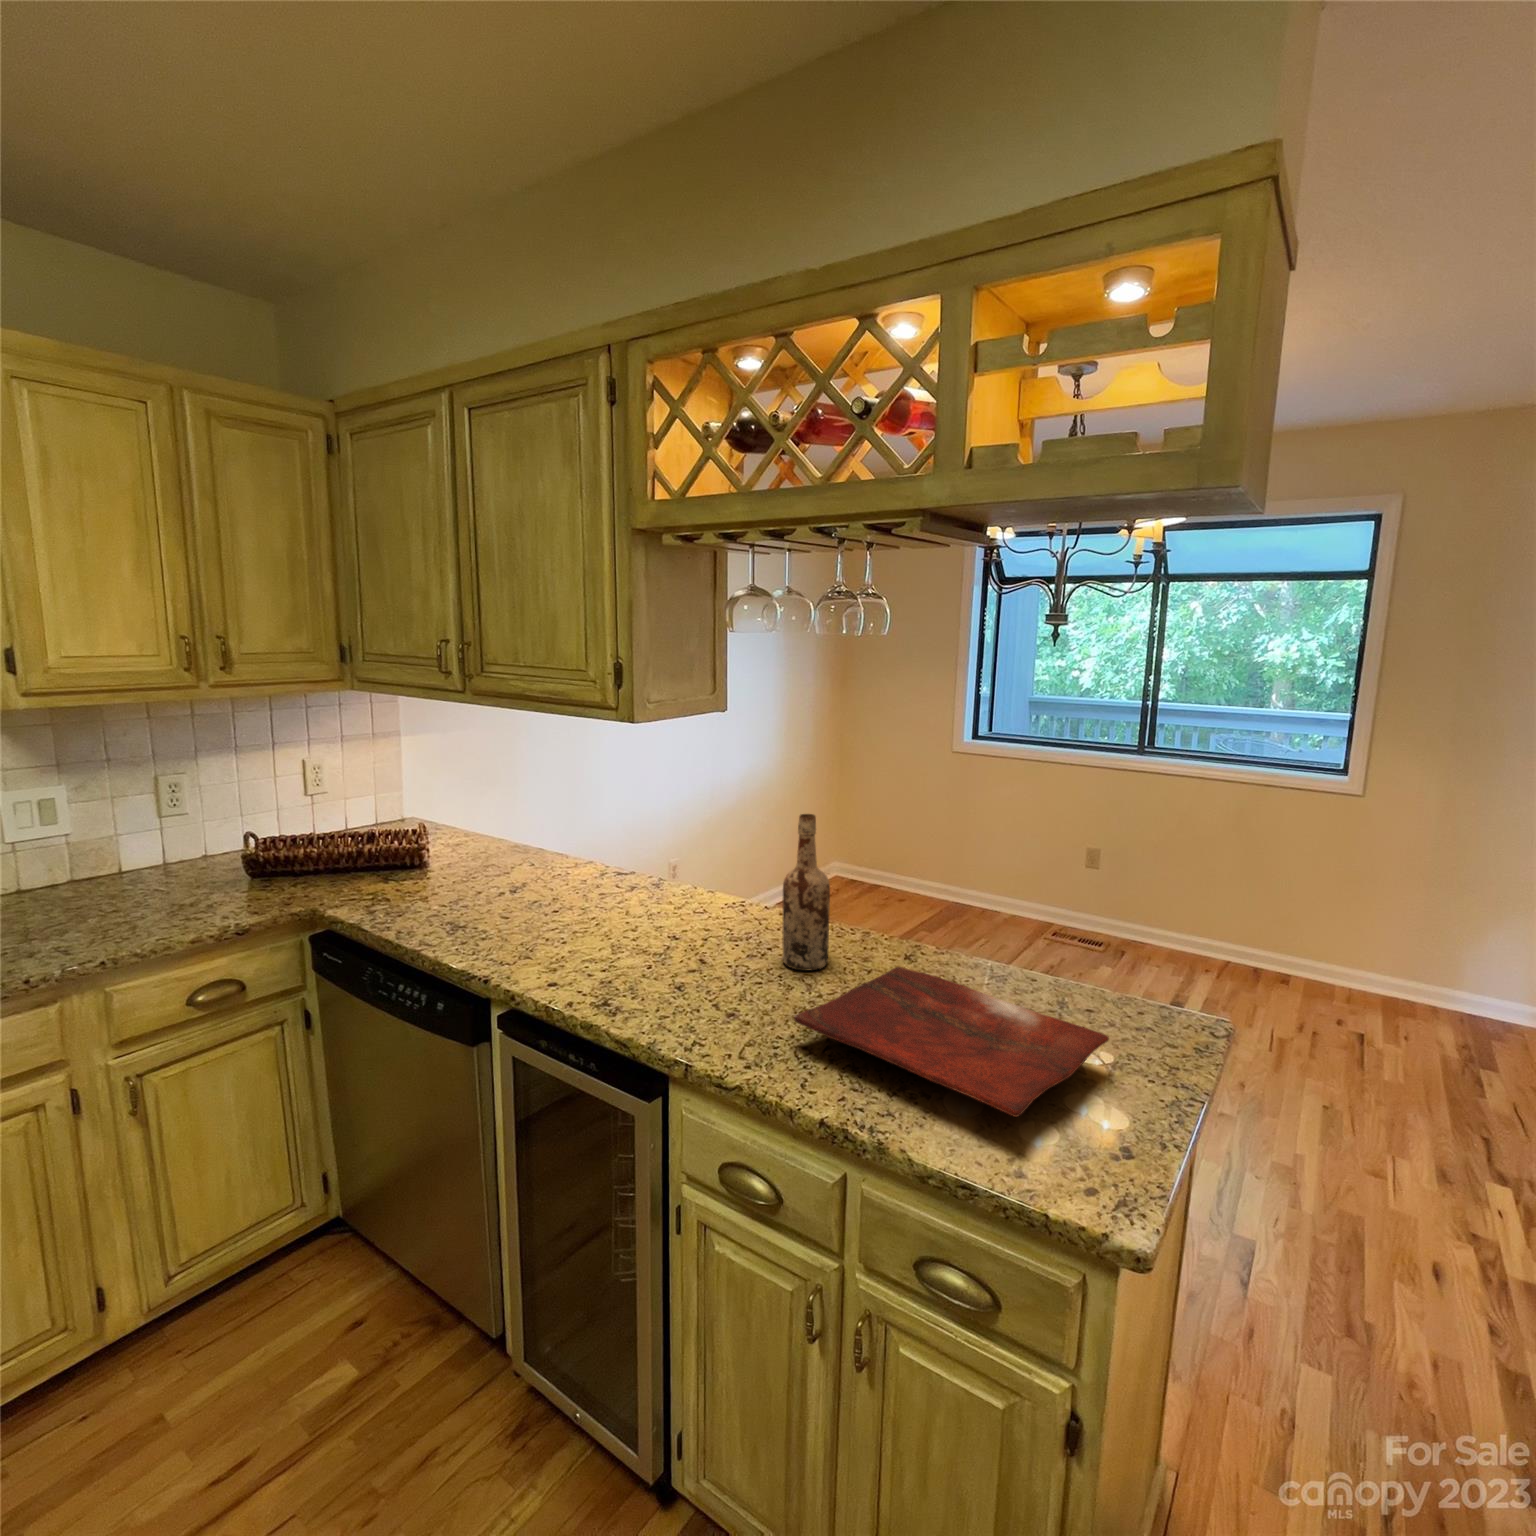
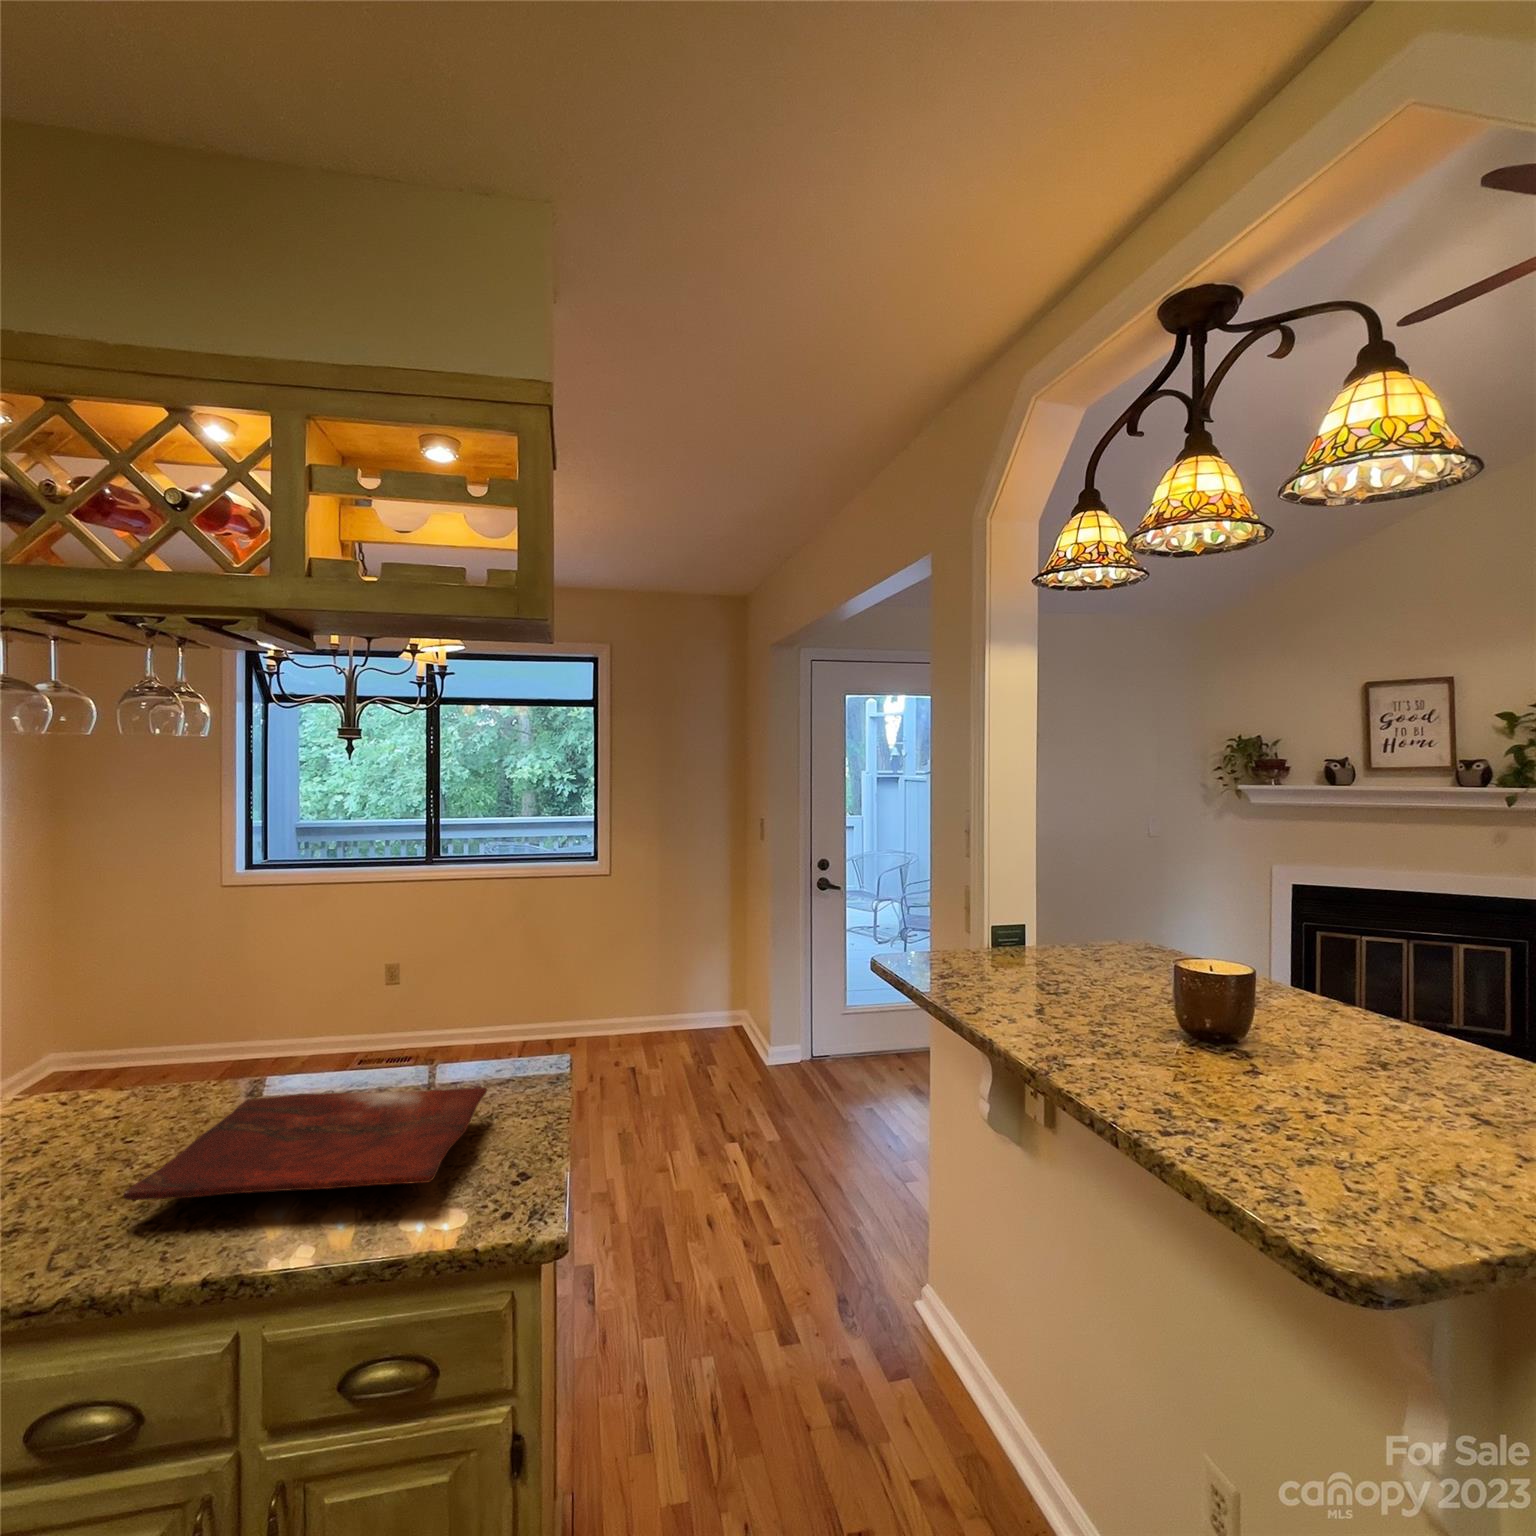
wine bottle: present [782,814,830,971] -> none [64,952,139,1153]

